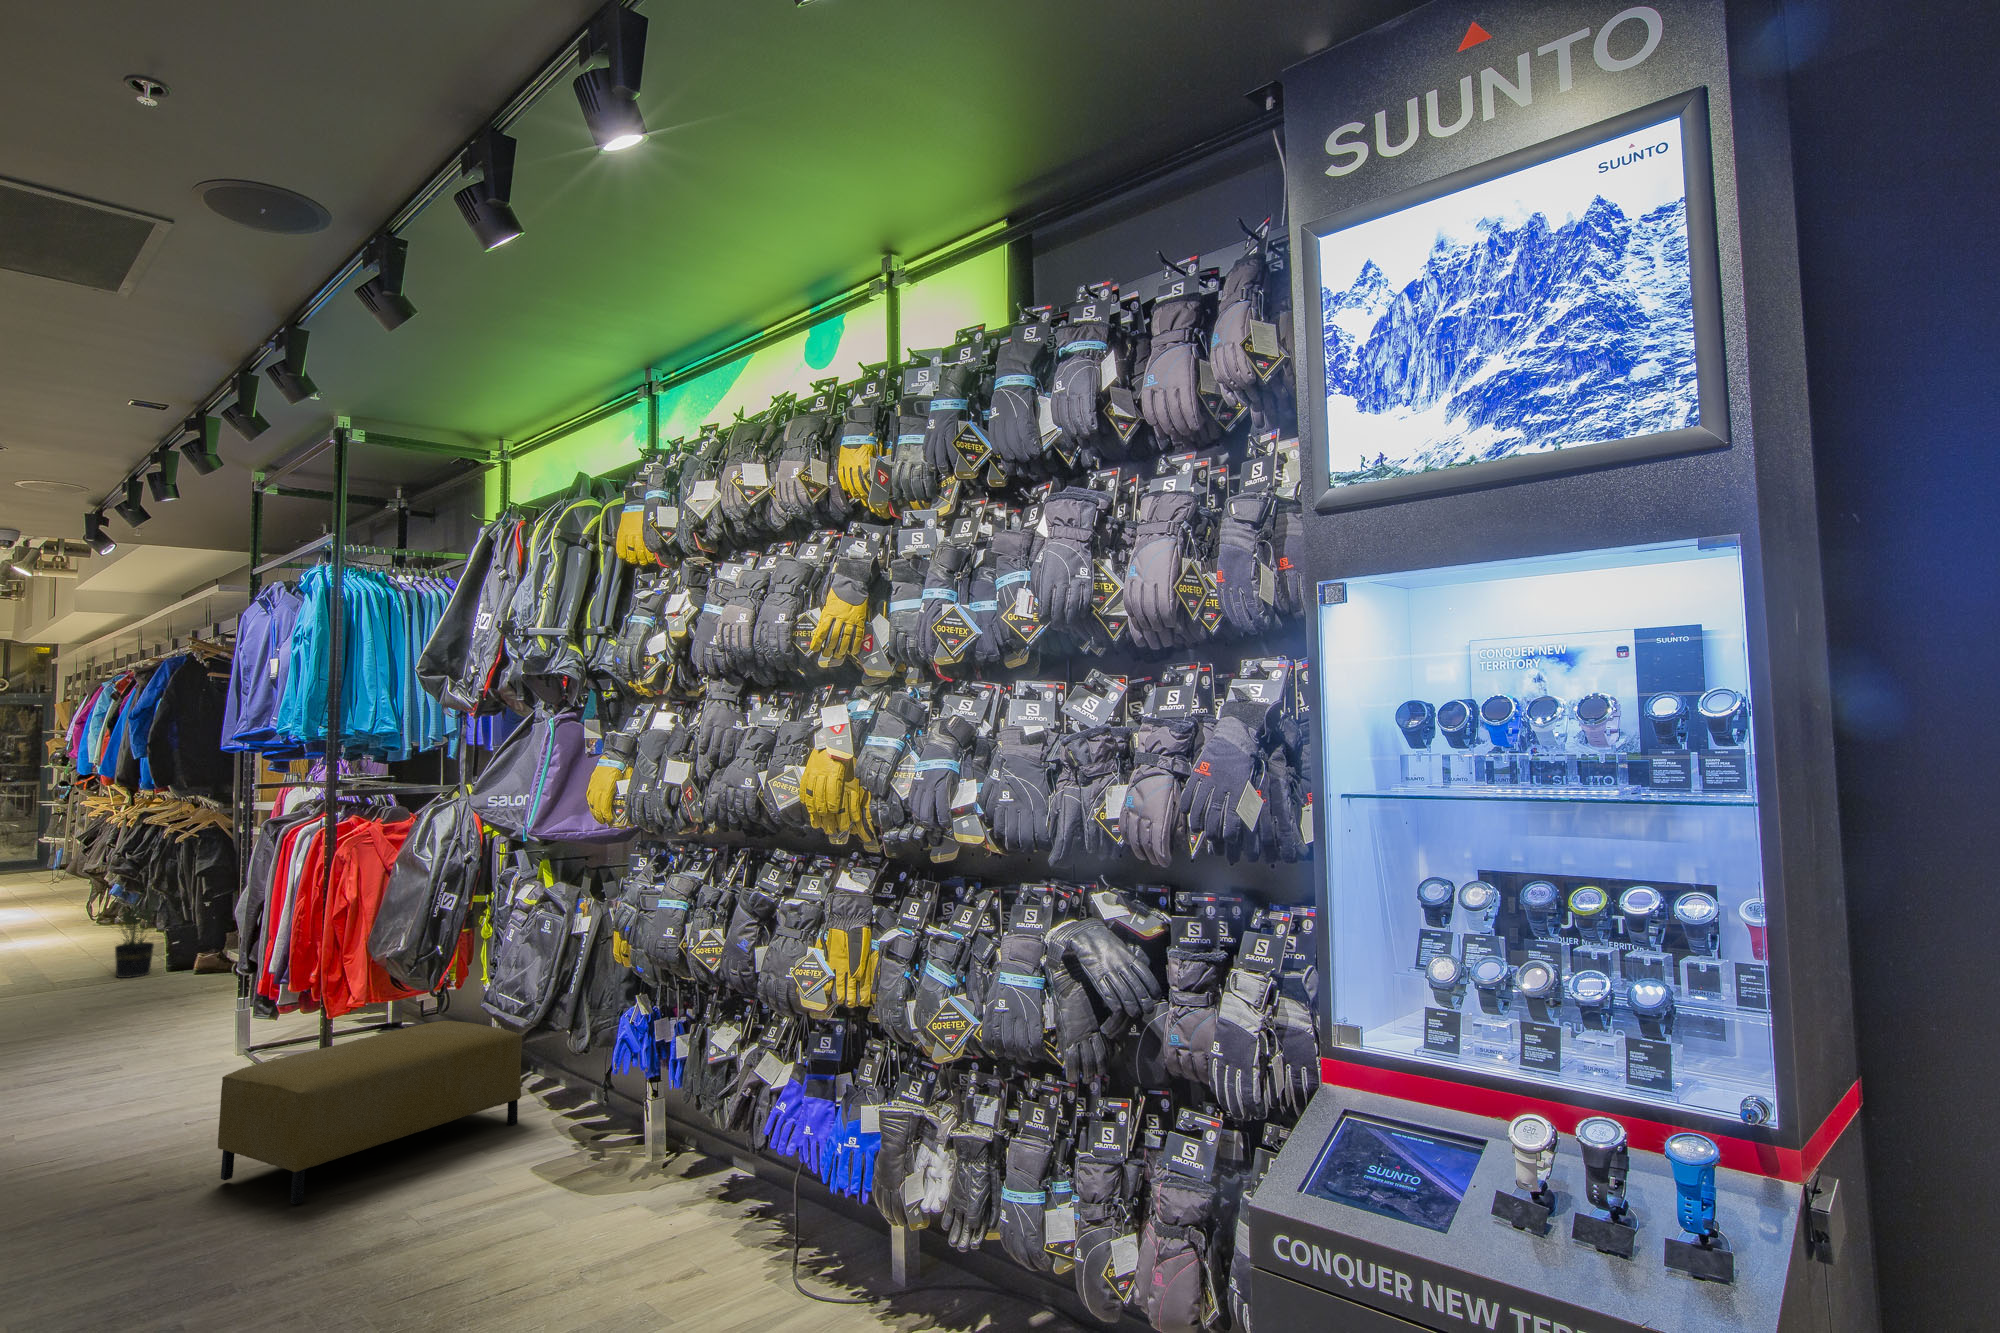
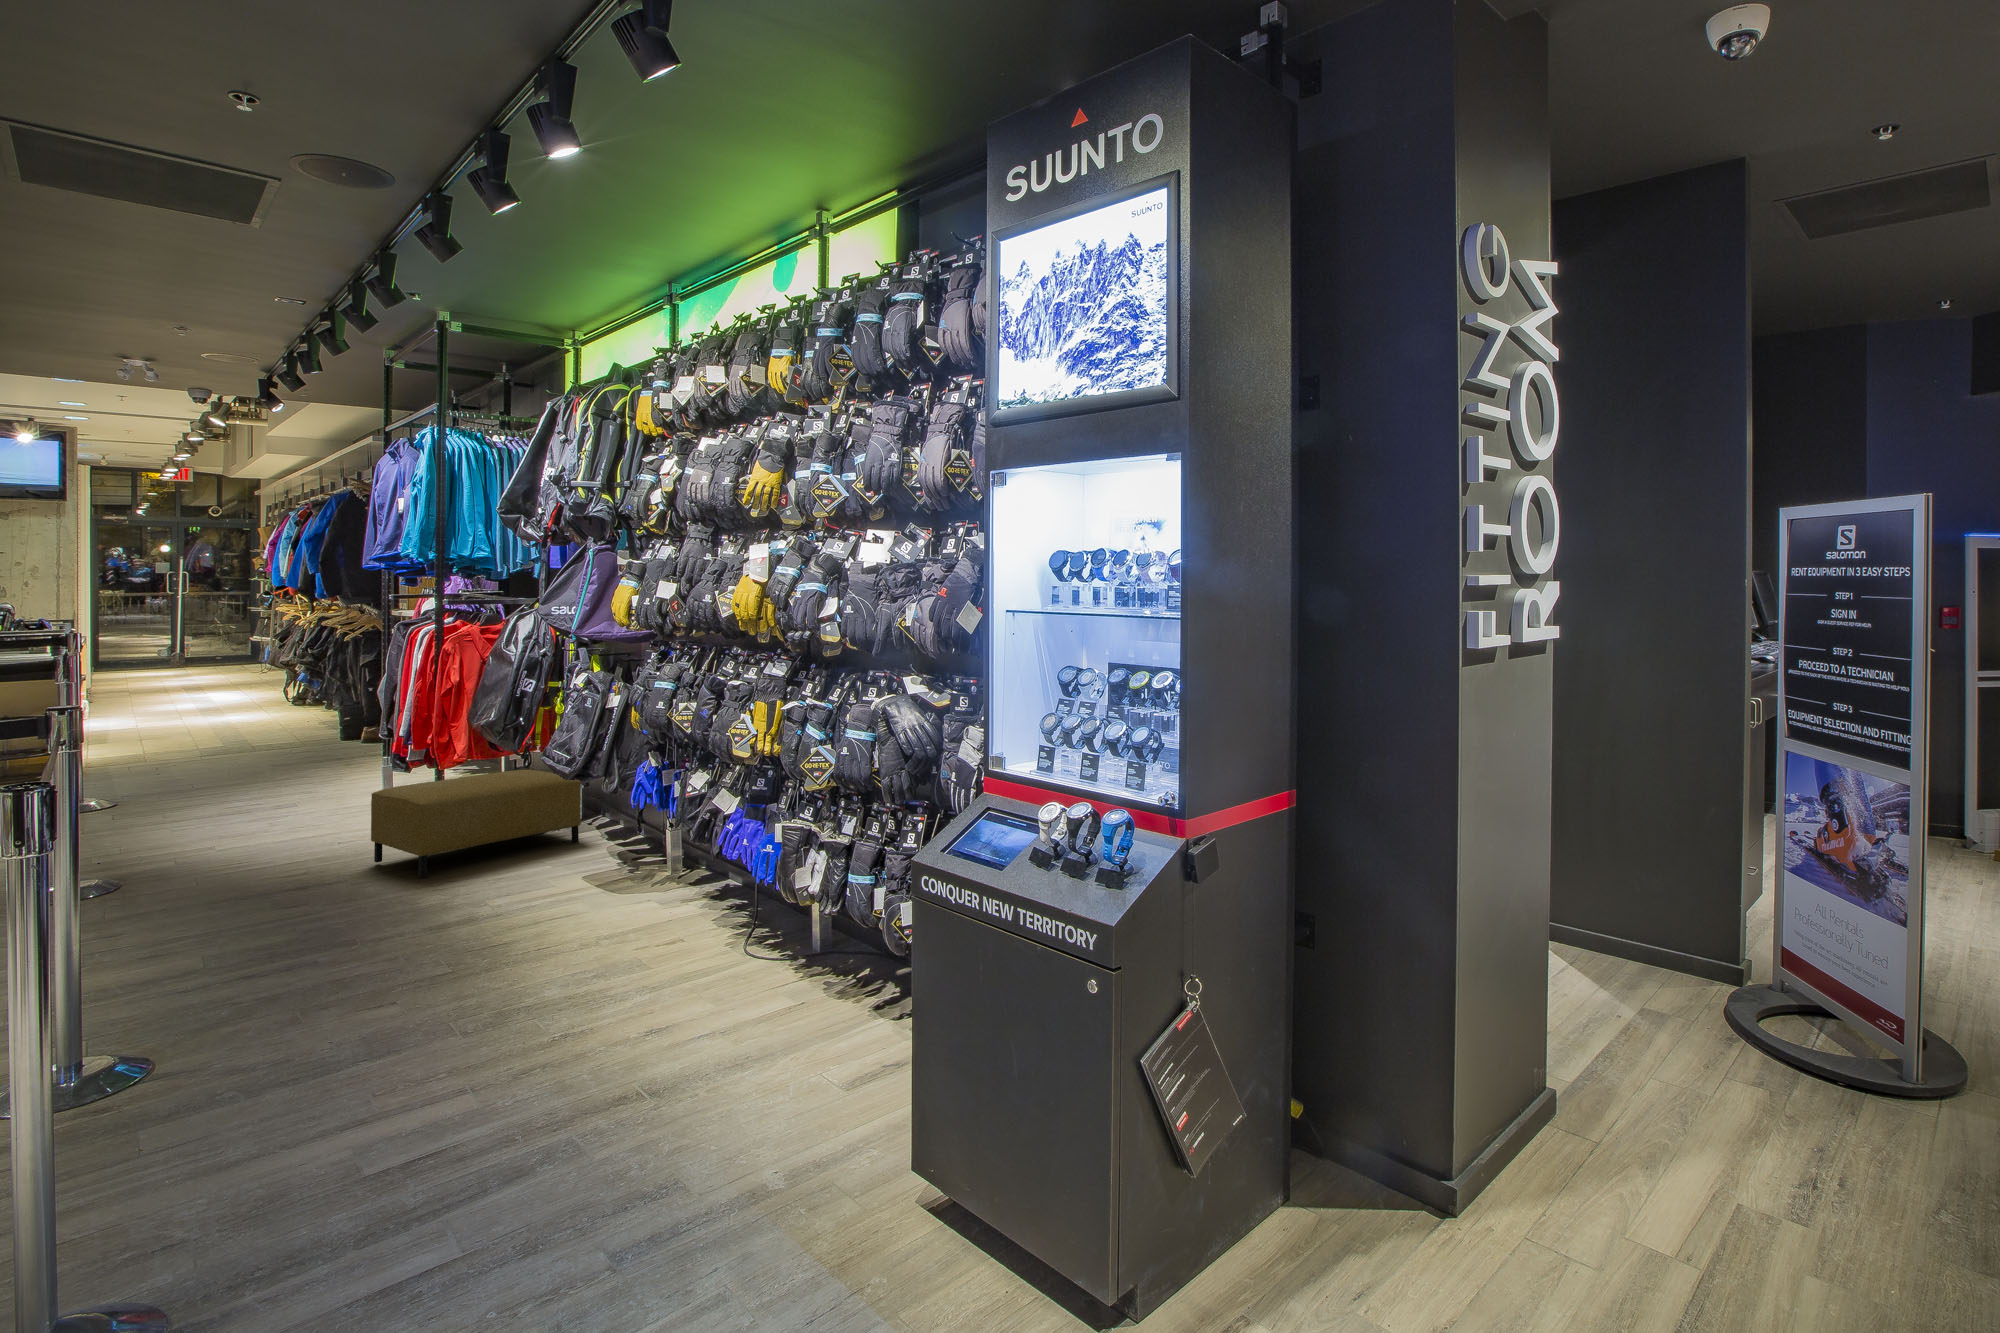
potted plant: present [115,893,157,978] -> none [300,672,347,741]

